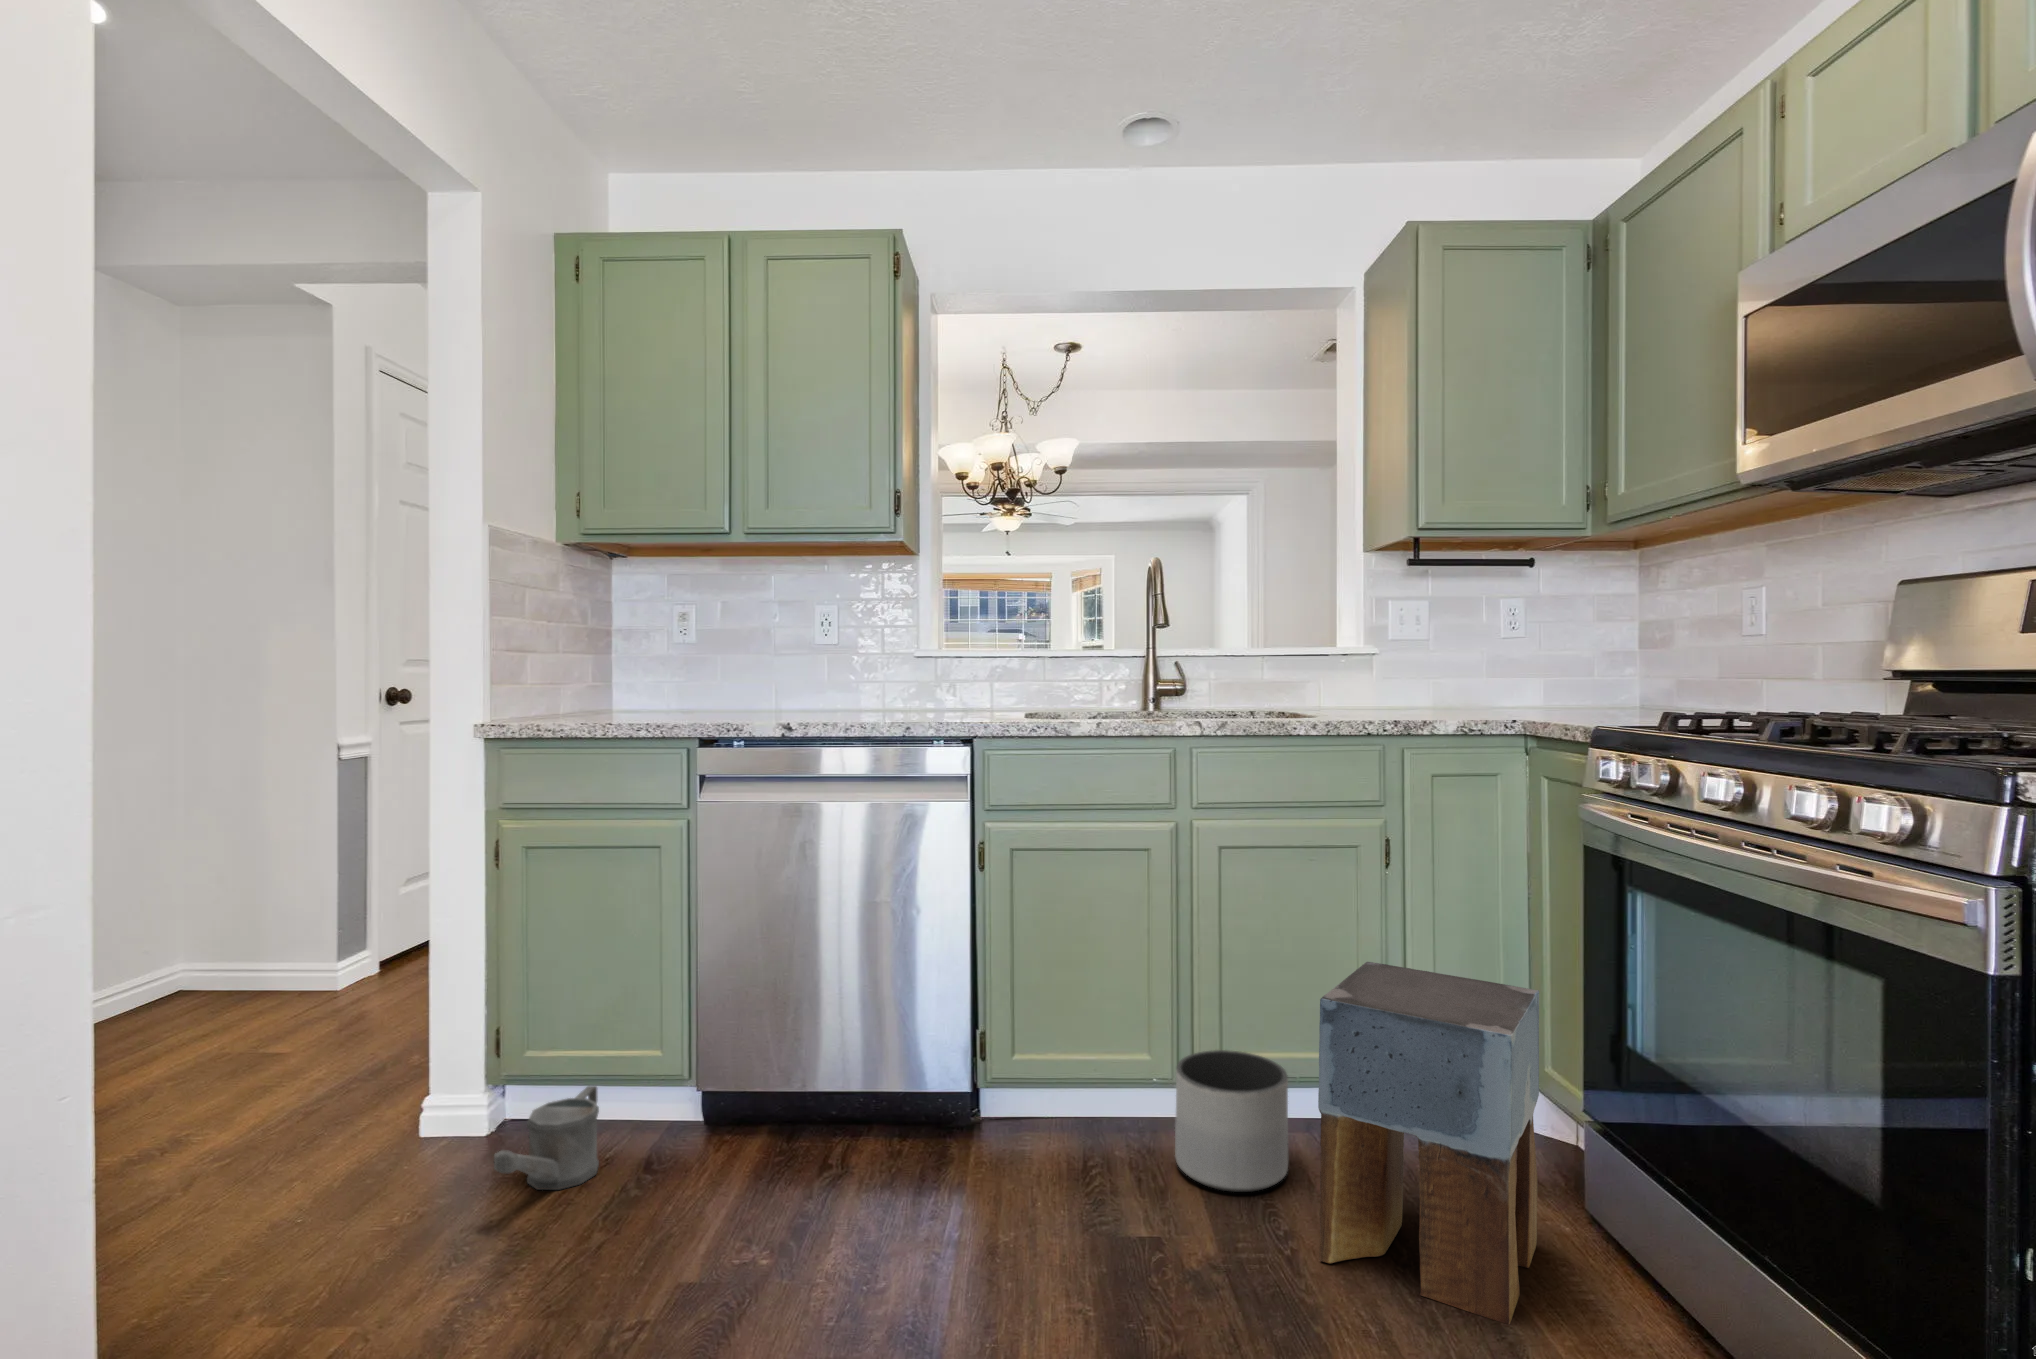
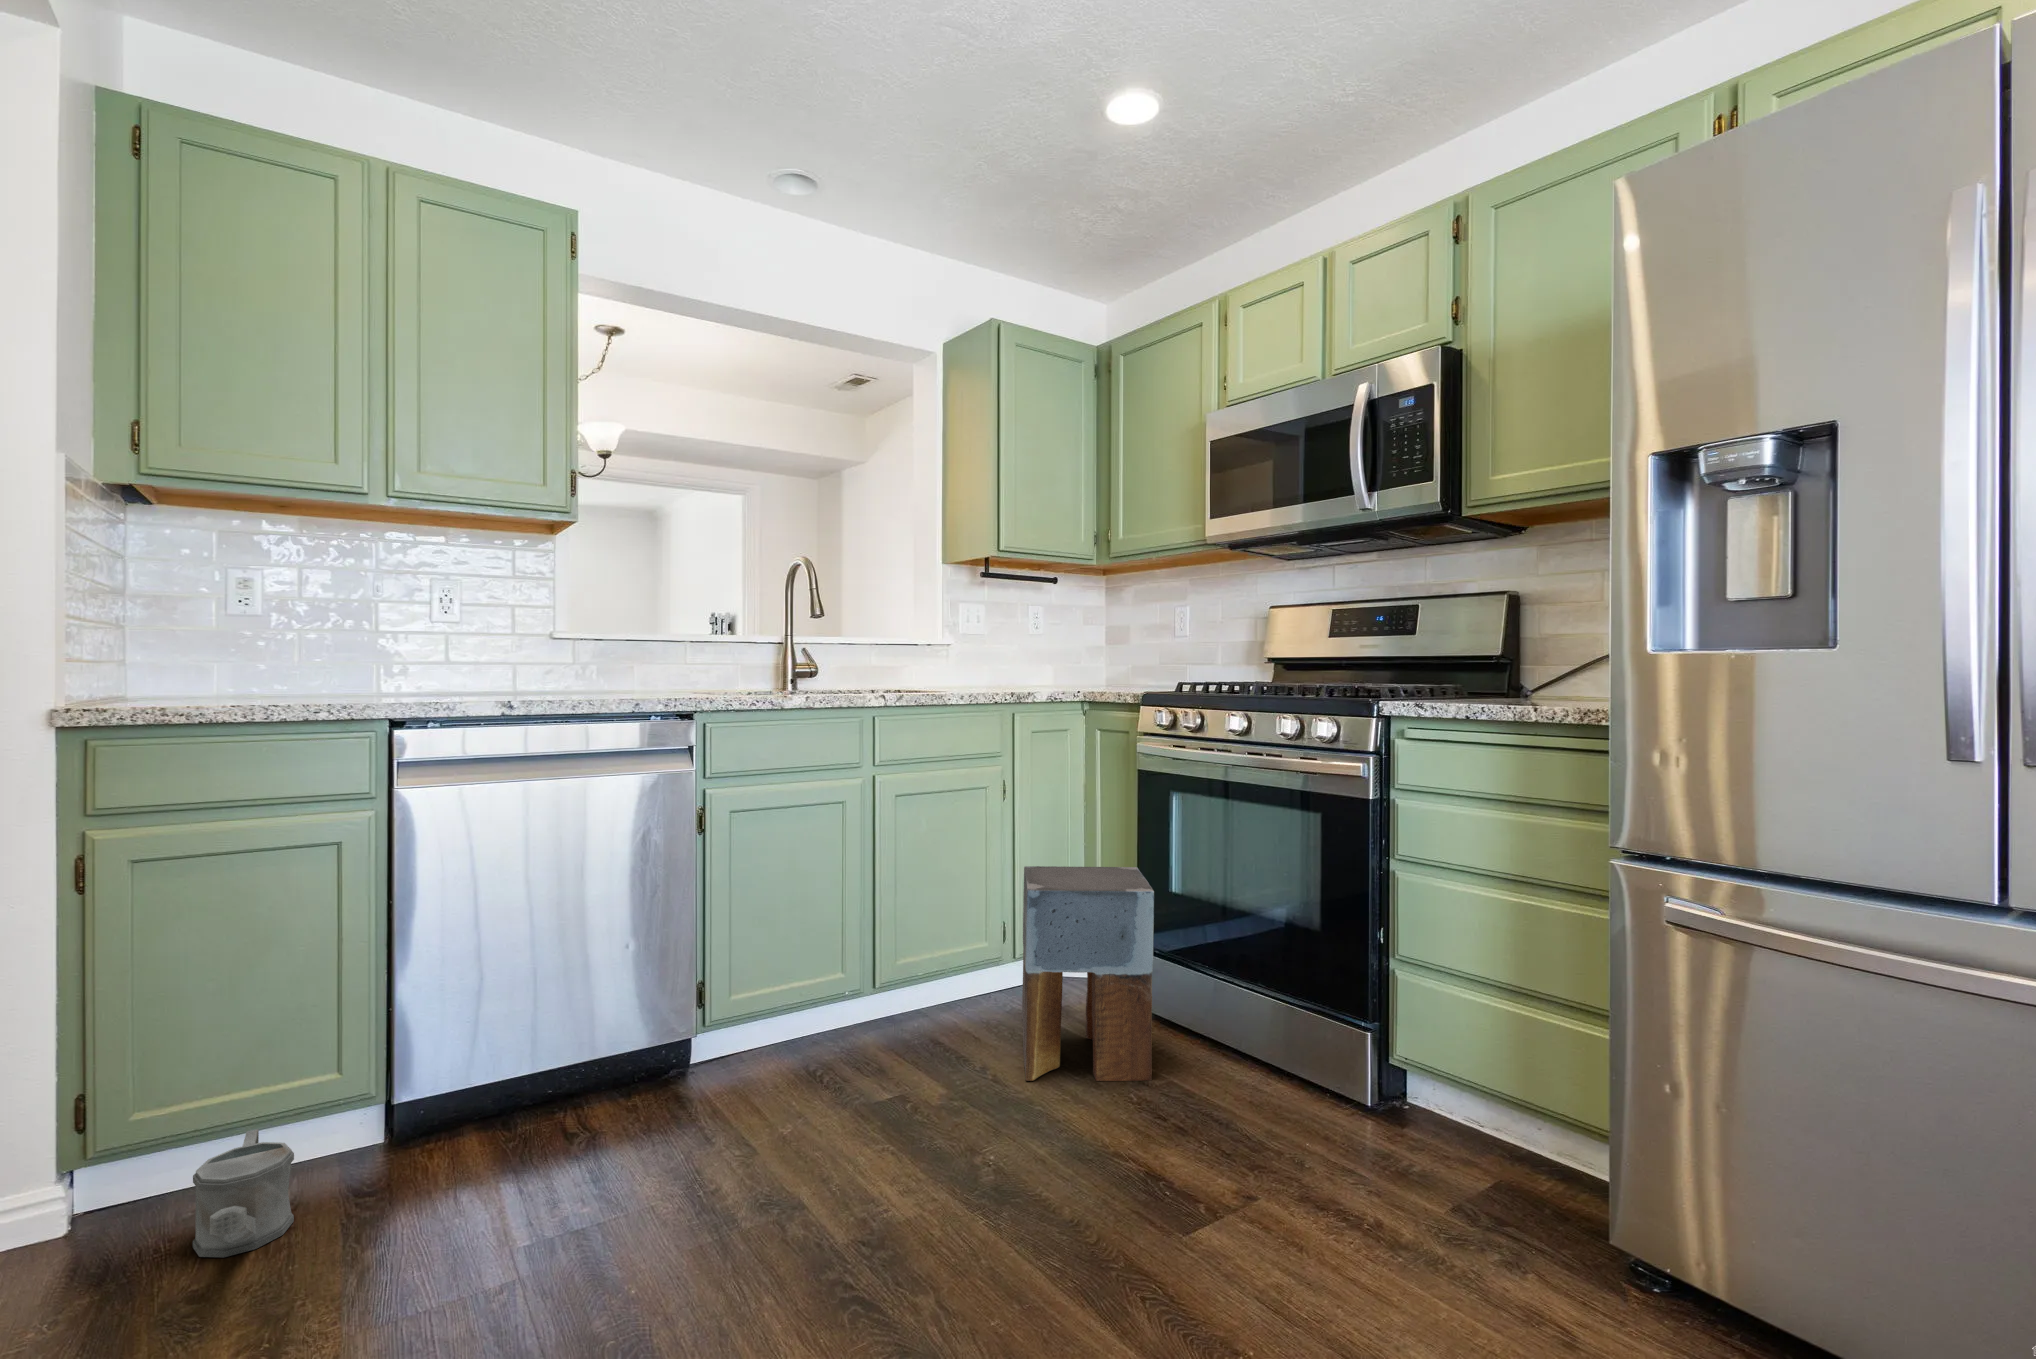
planter: present [1175,1050,1288,1192] -> none [879,955,967,1060]

